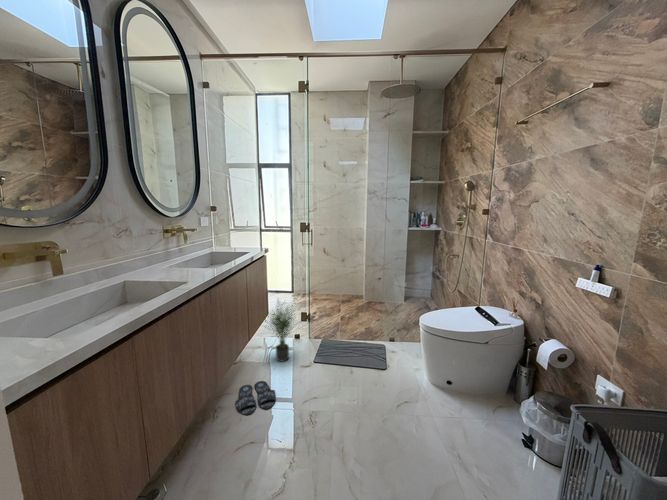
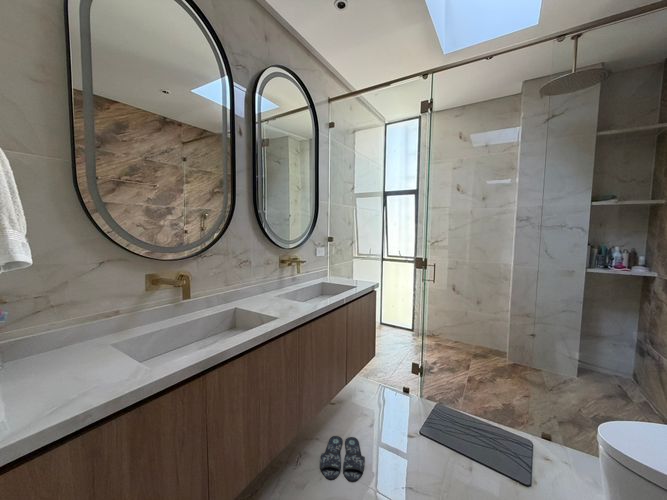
potted plant: present [264,302,295,361] -> none [359,340,407,419]

